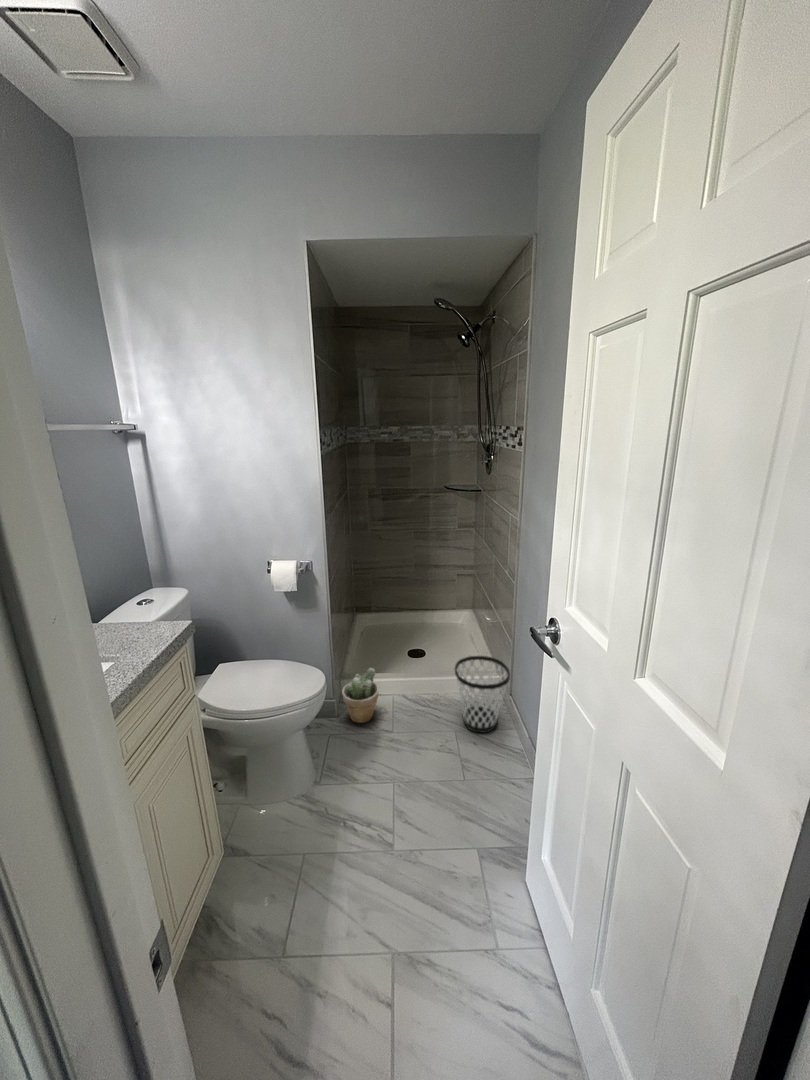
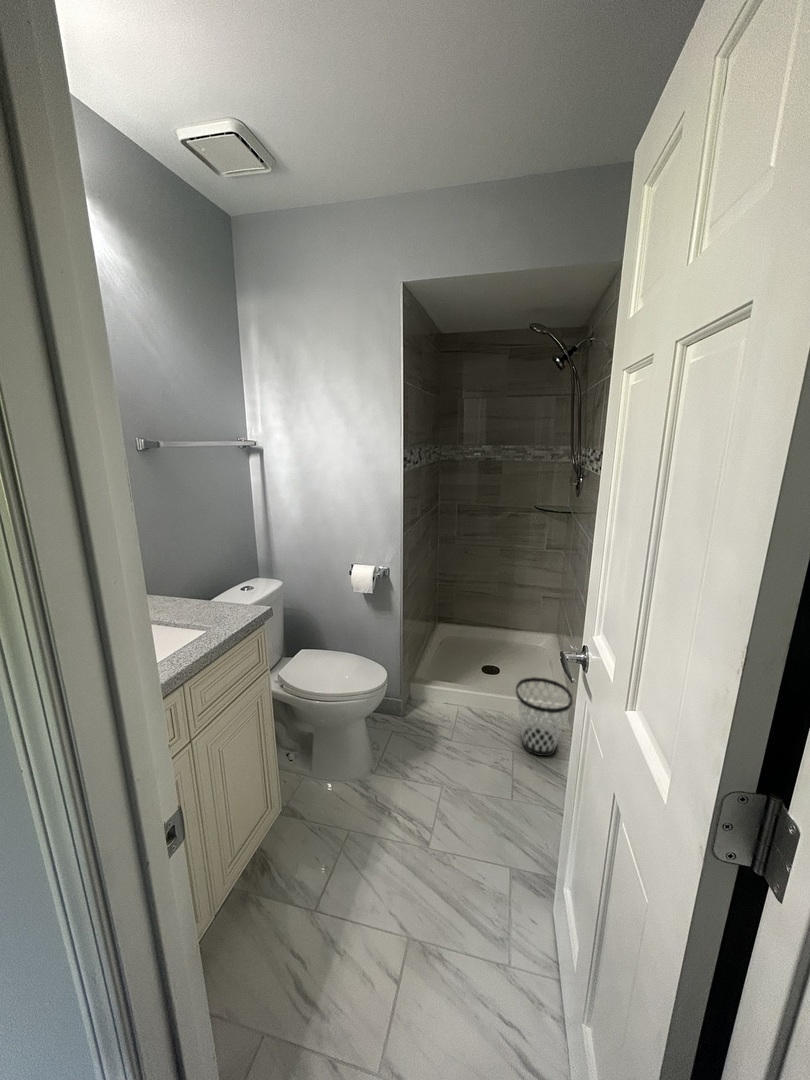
potted plant: present [342,668,379,723] -> none [408,673,443,724]

